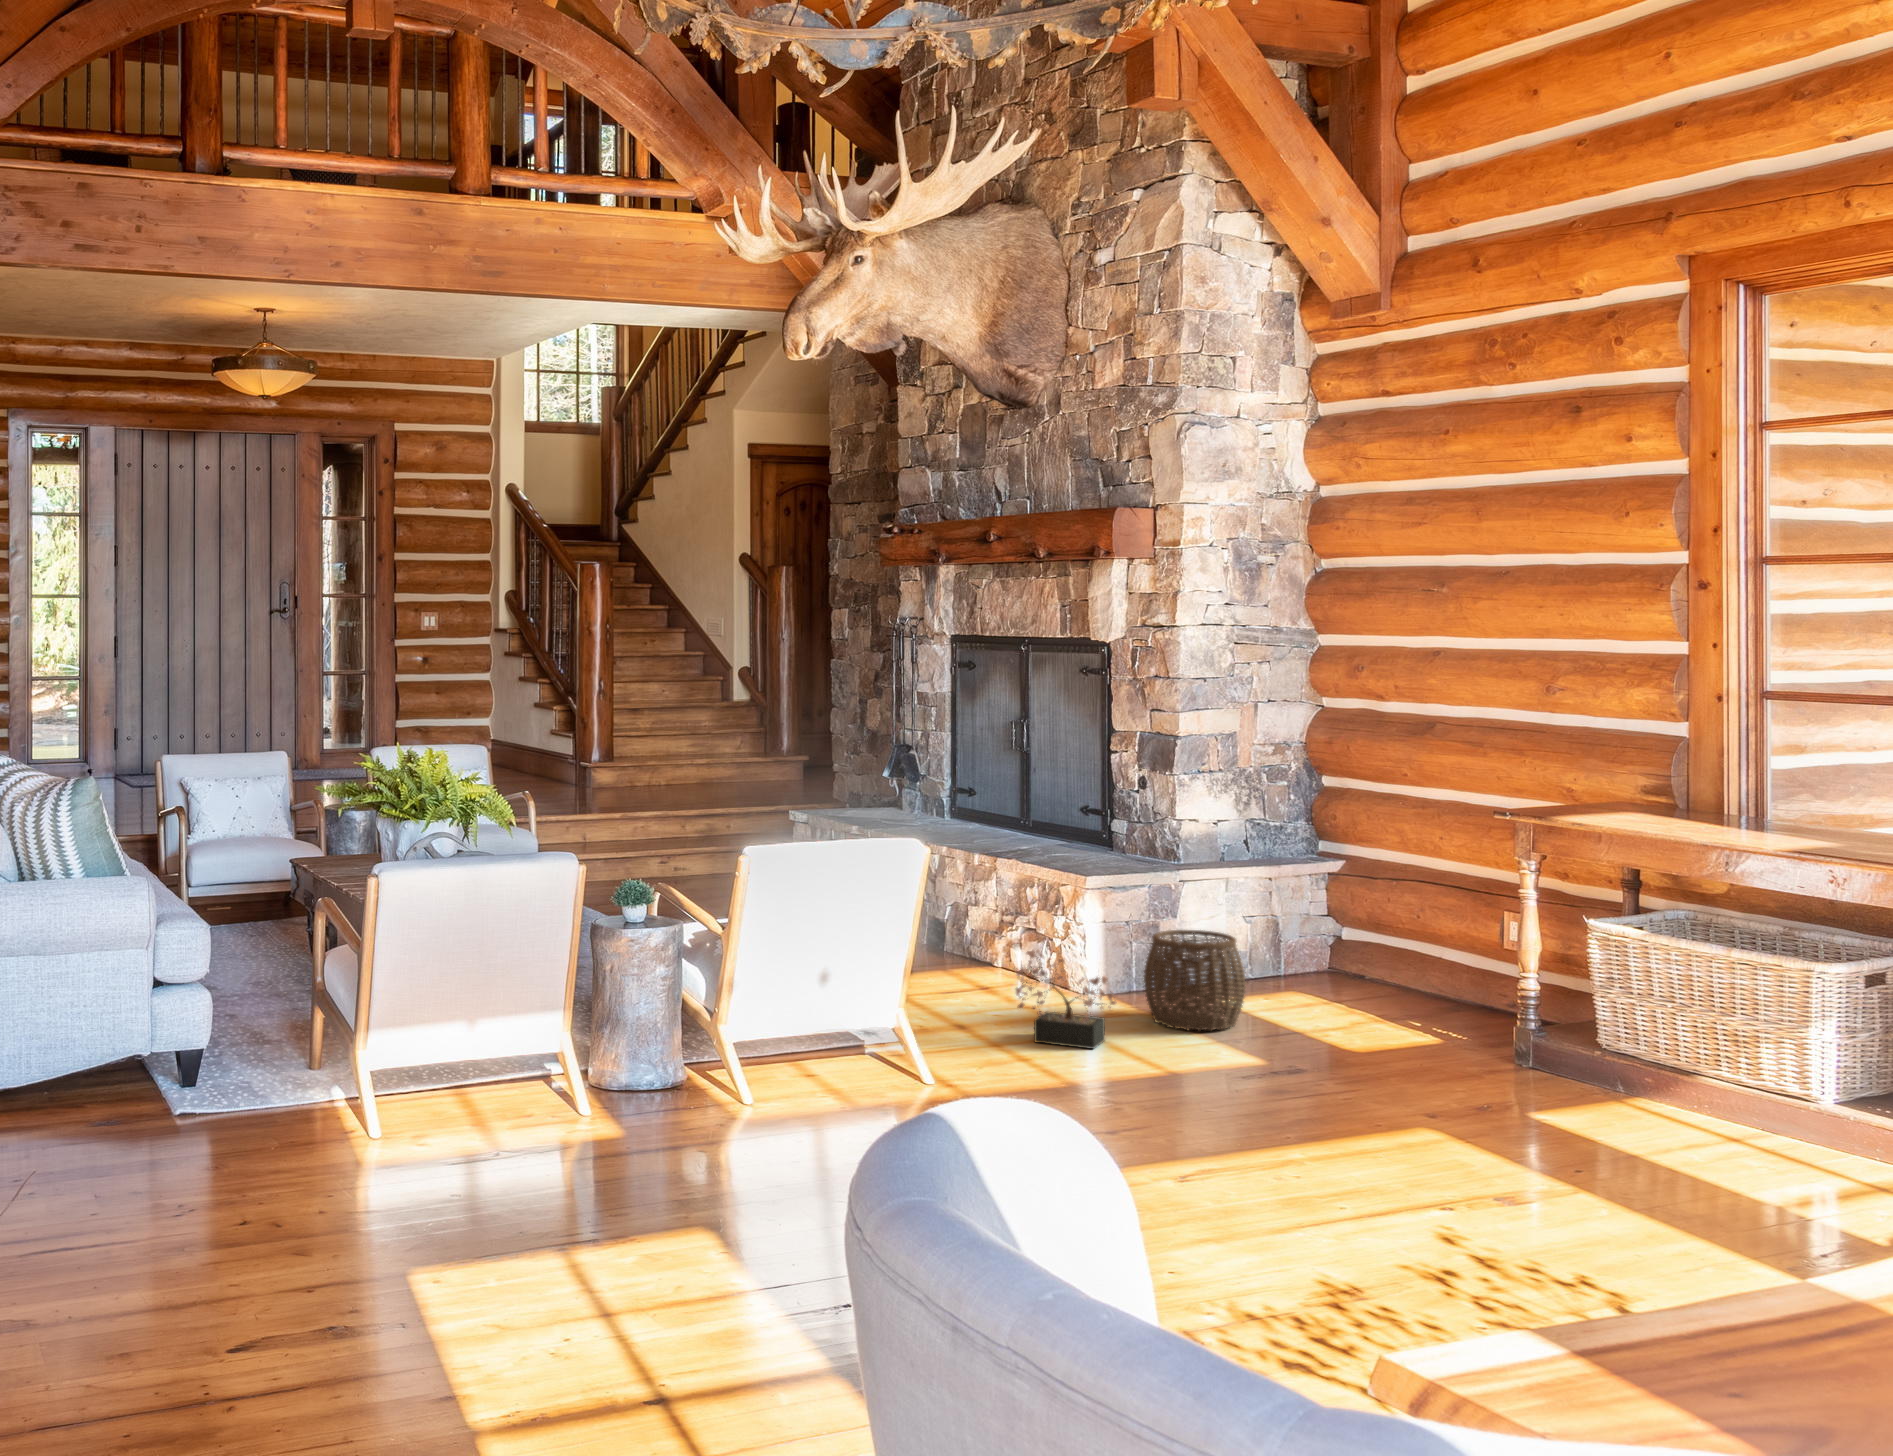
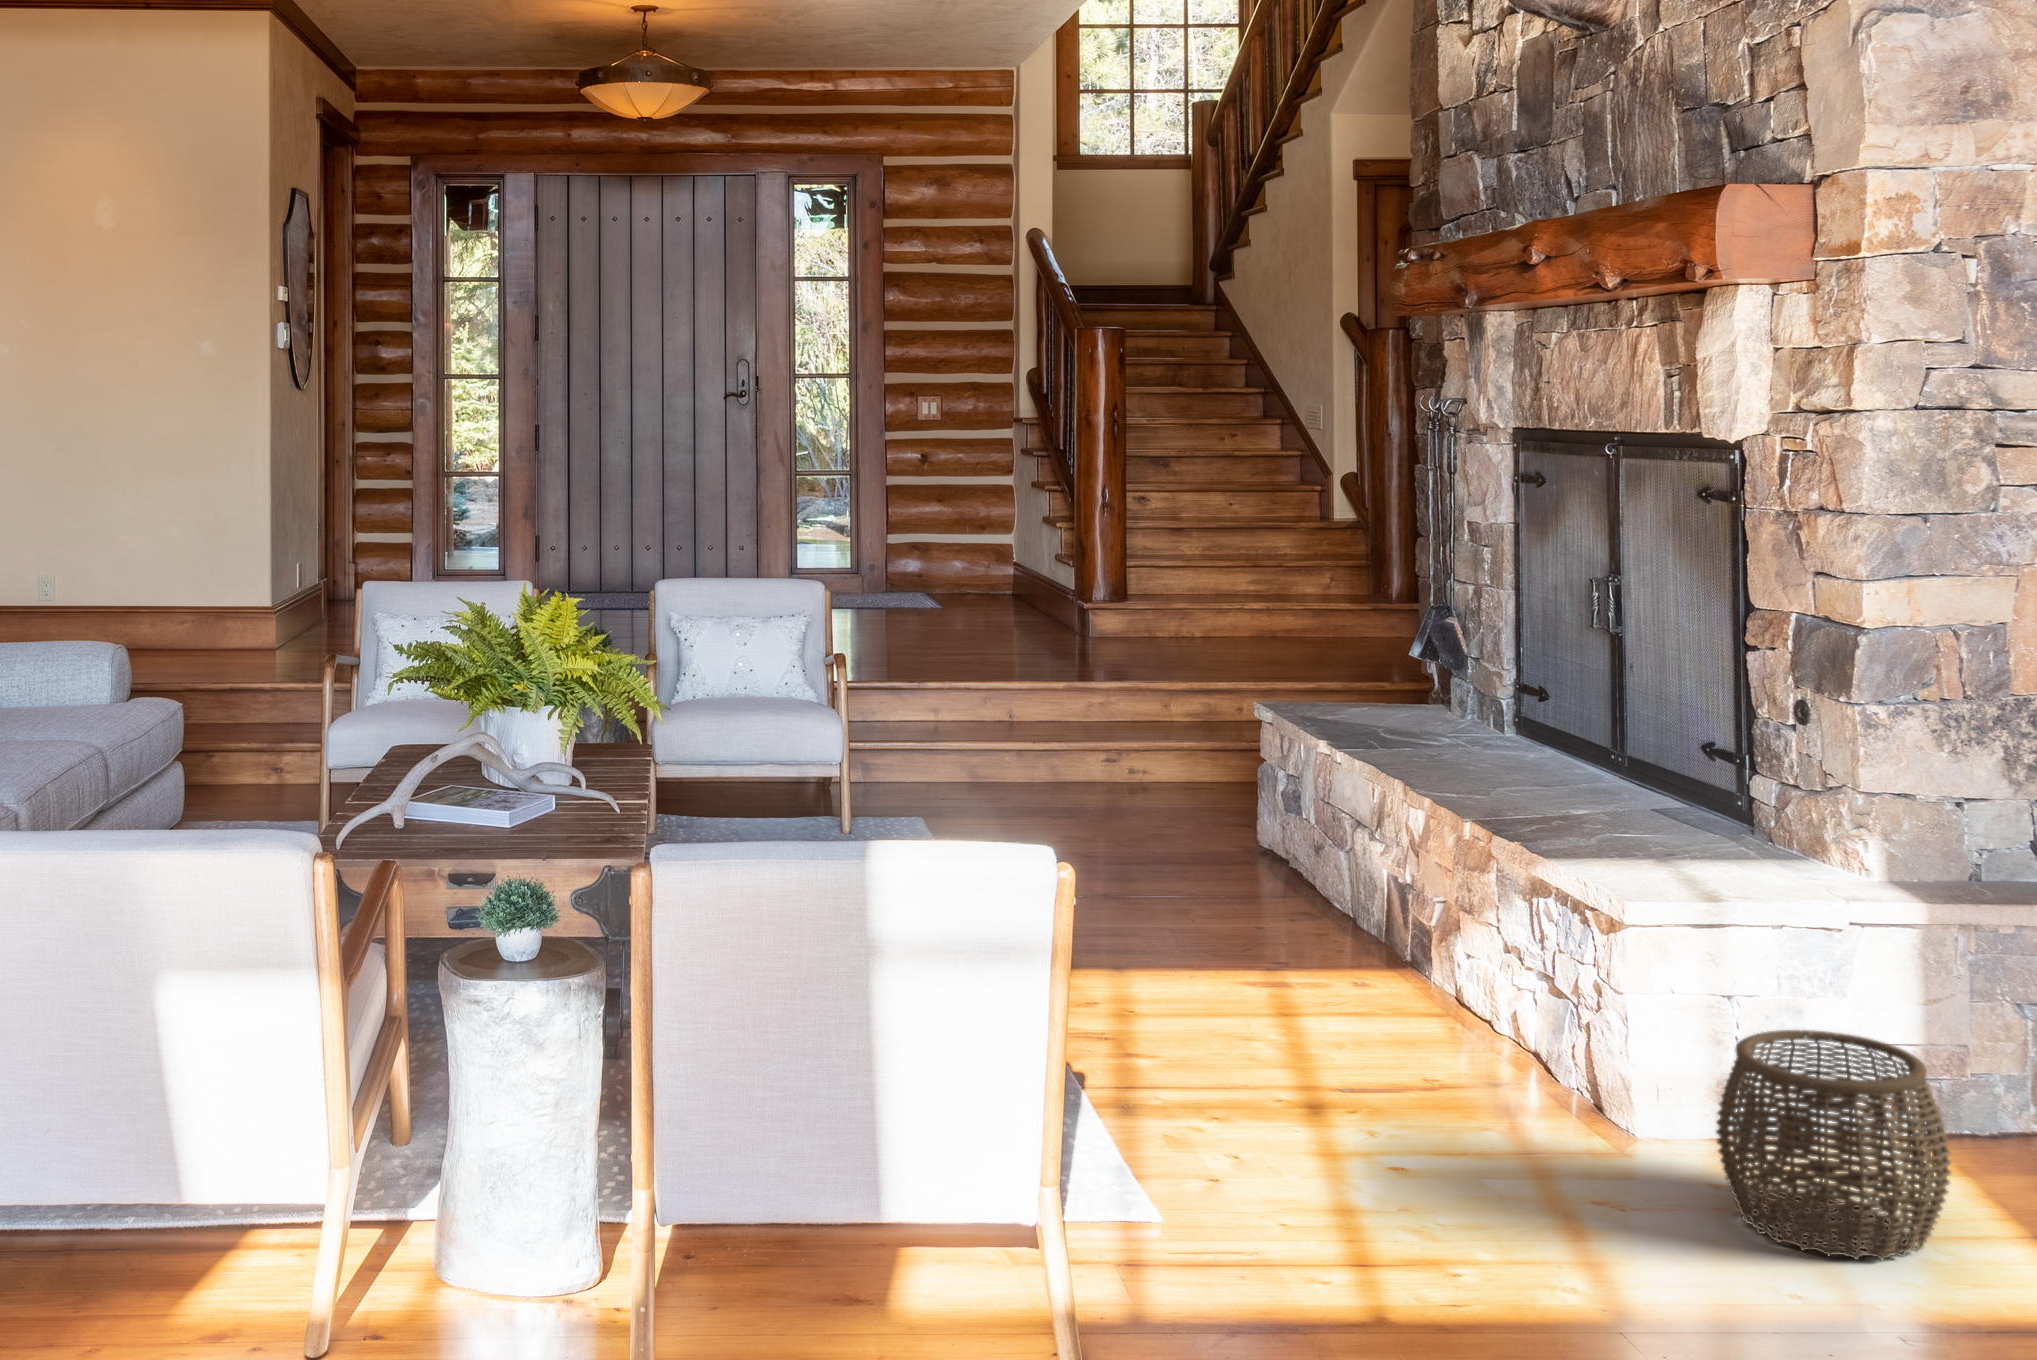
decorative plant: present [1016,950,1116,1049] -> none [1400,1056,1627,1282]

